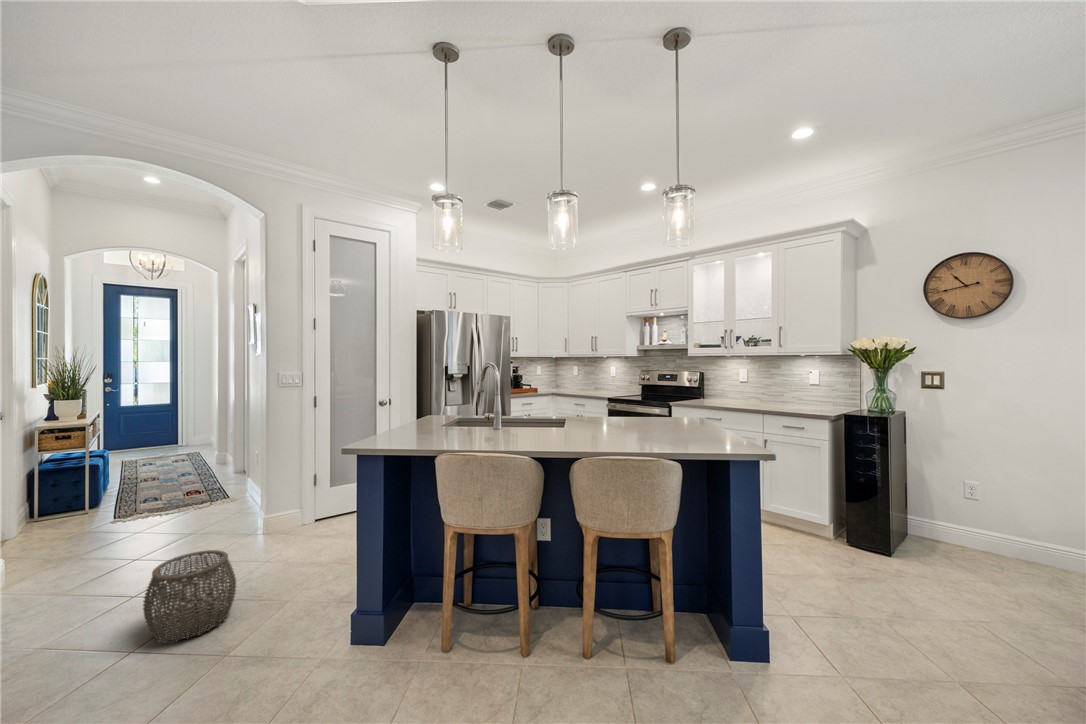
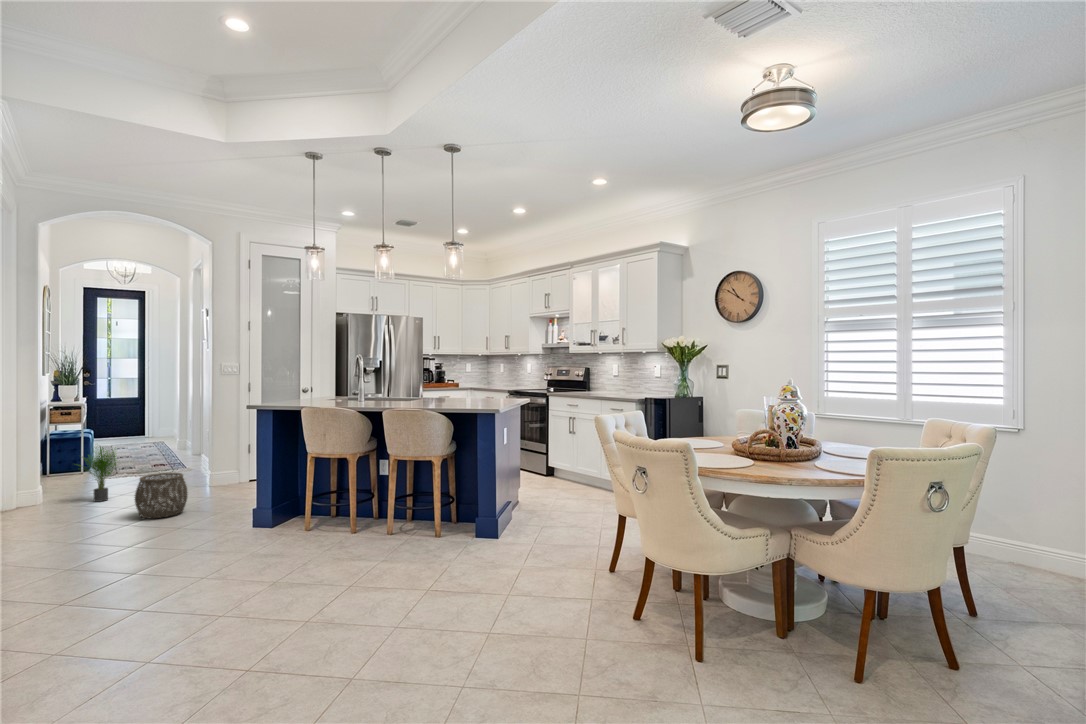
potted plant: none [41,493,133,588] -> present [80,449,116,502]

